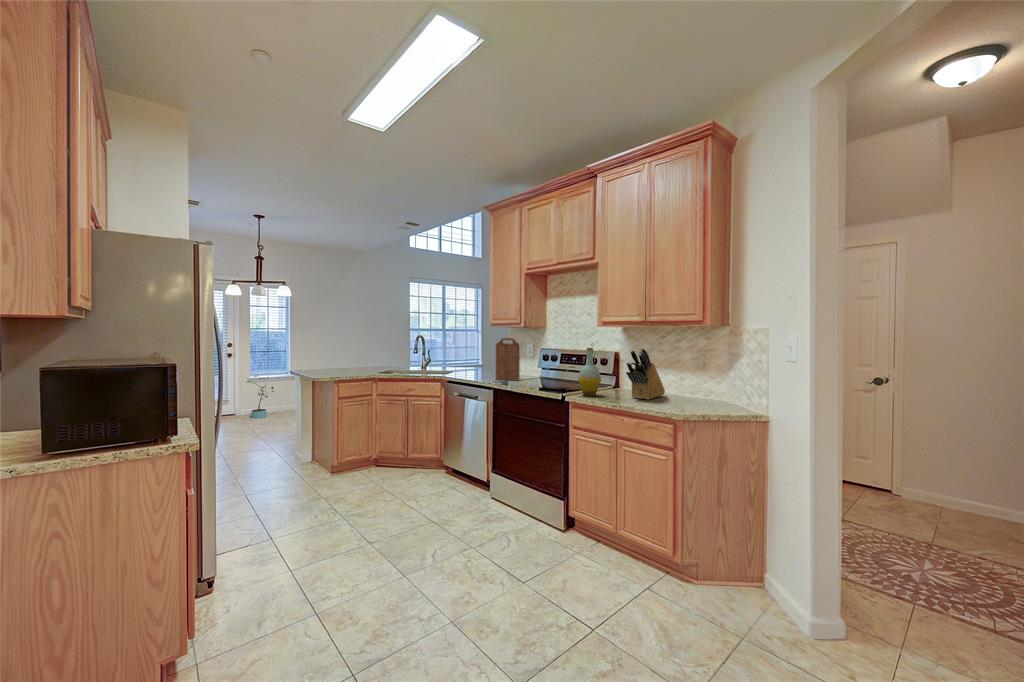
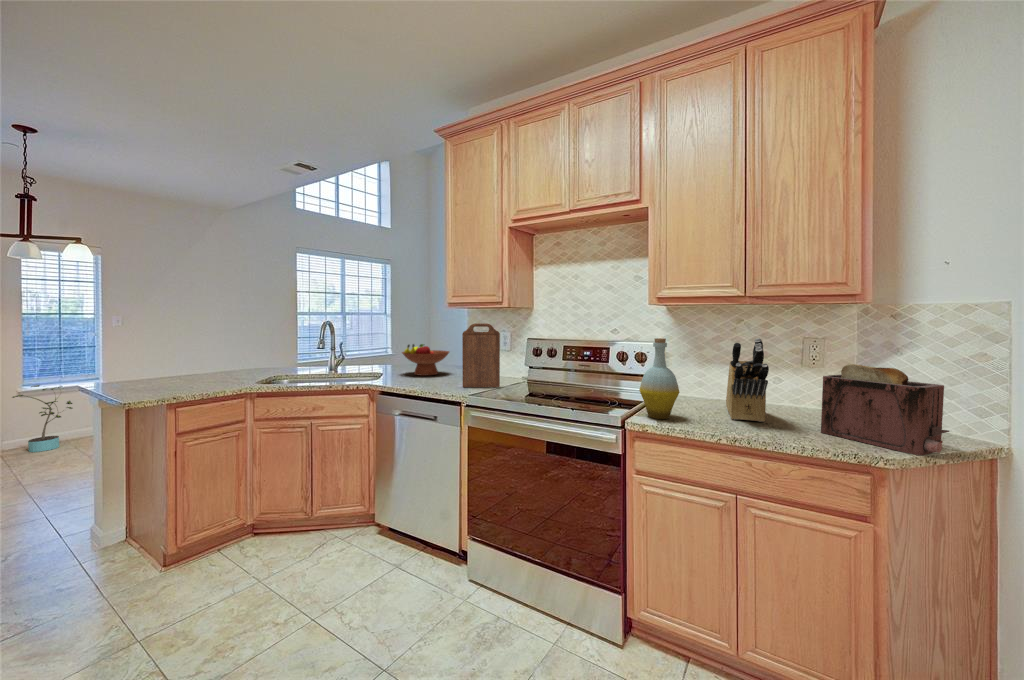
fruit bowl: none [465,352,498,373] -> present [402,344,449,376]
toaster: none [671,363,717,413] -> present [821,364,949,455]

